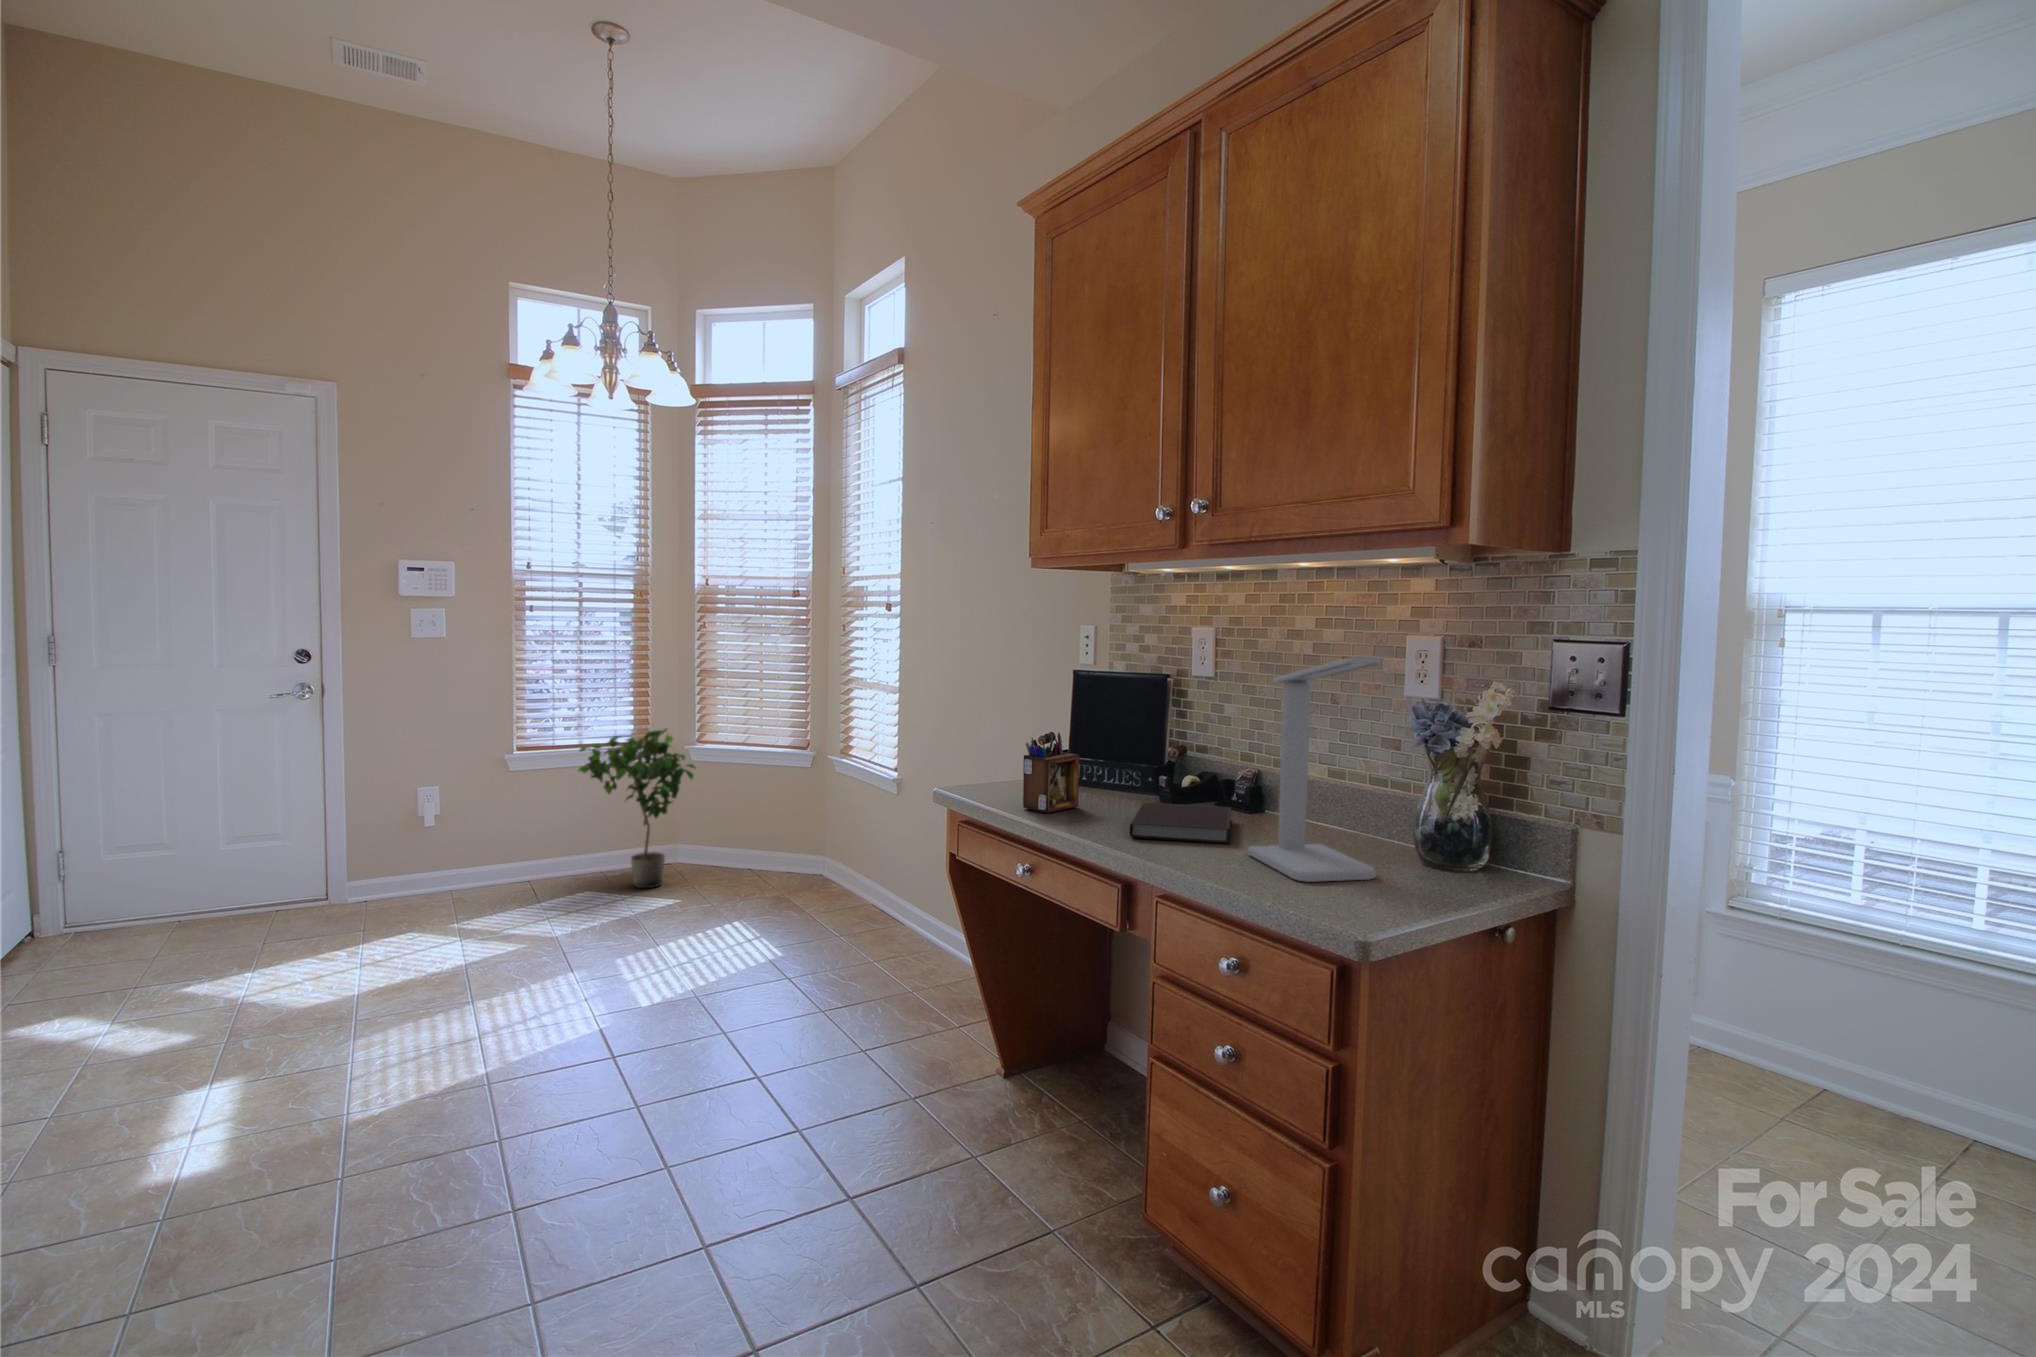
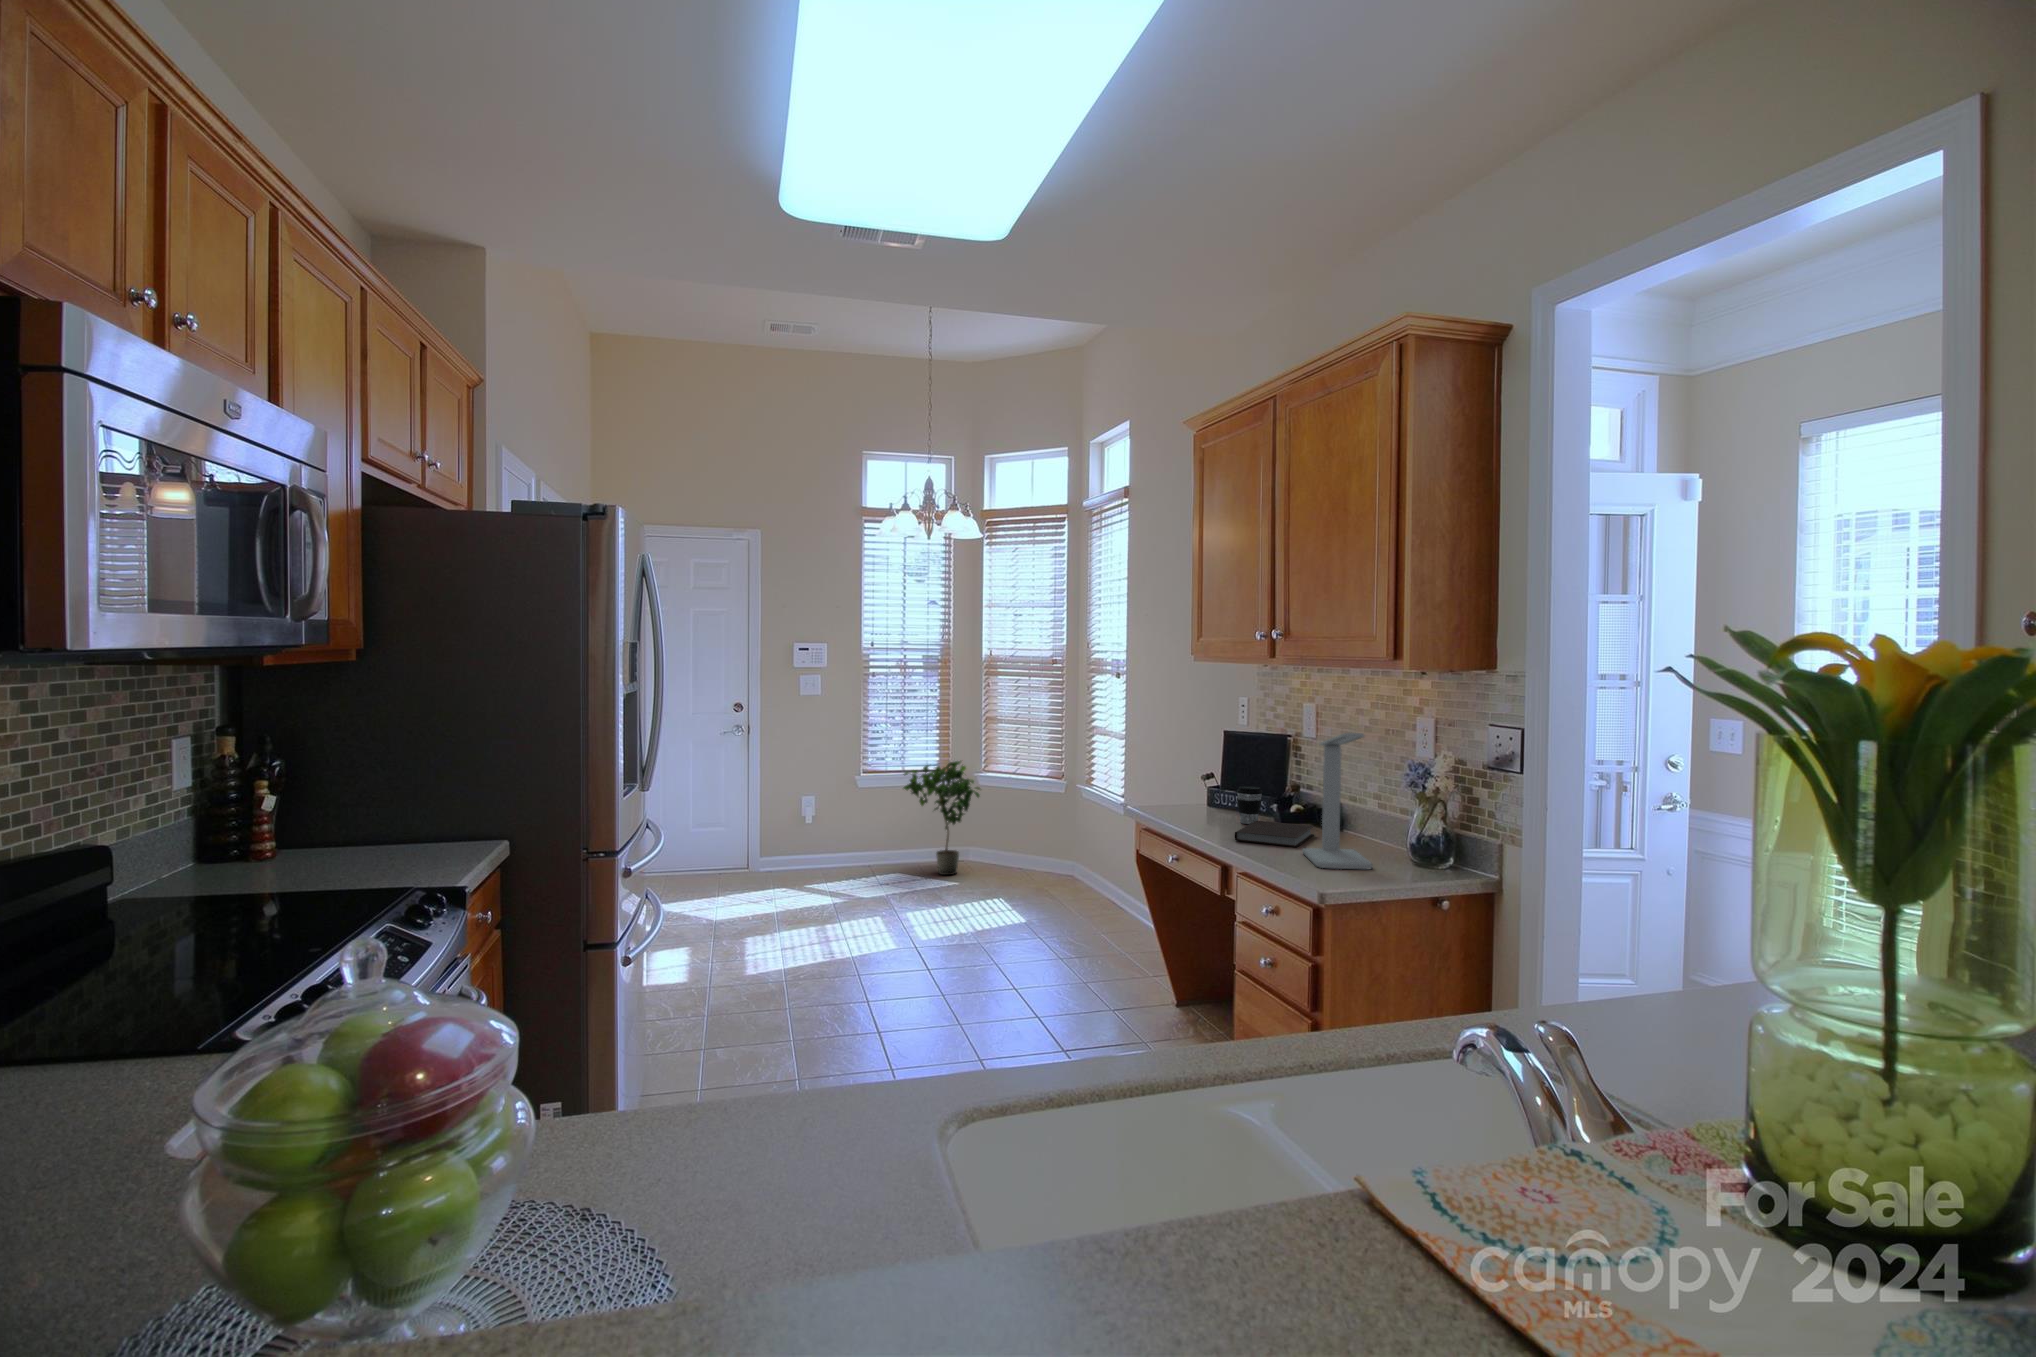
desk organizer: present [1023,732,1079,813] -> none [1179,772,1217,825]
coffee cup: none [1107,751,1145,807] -> present [1237,786,1262,824]

